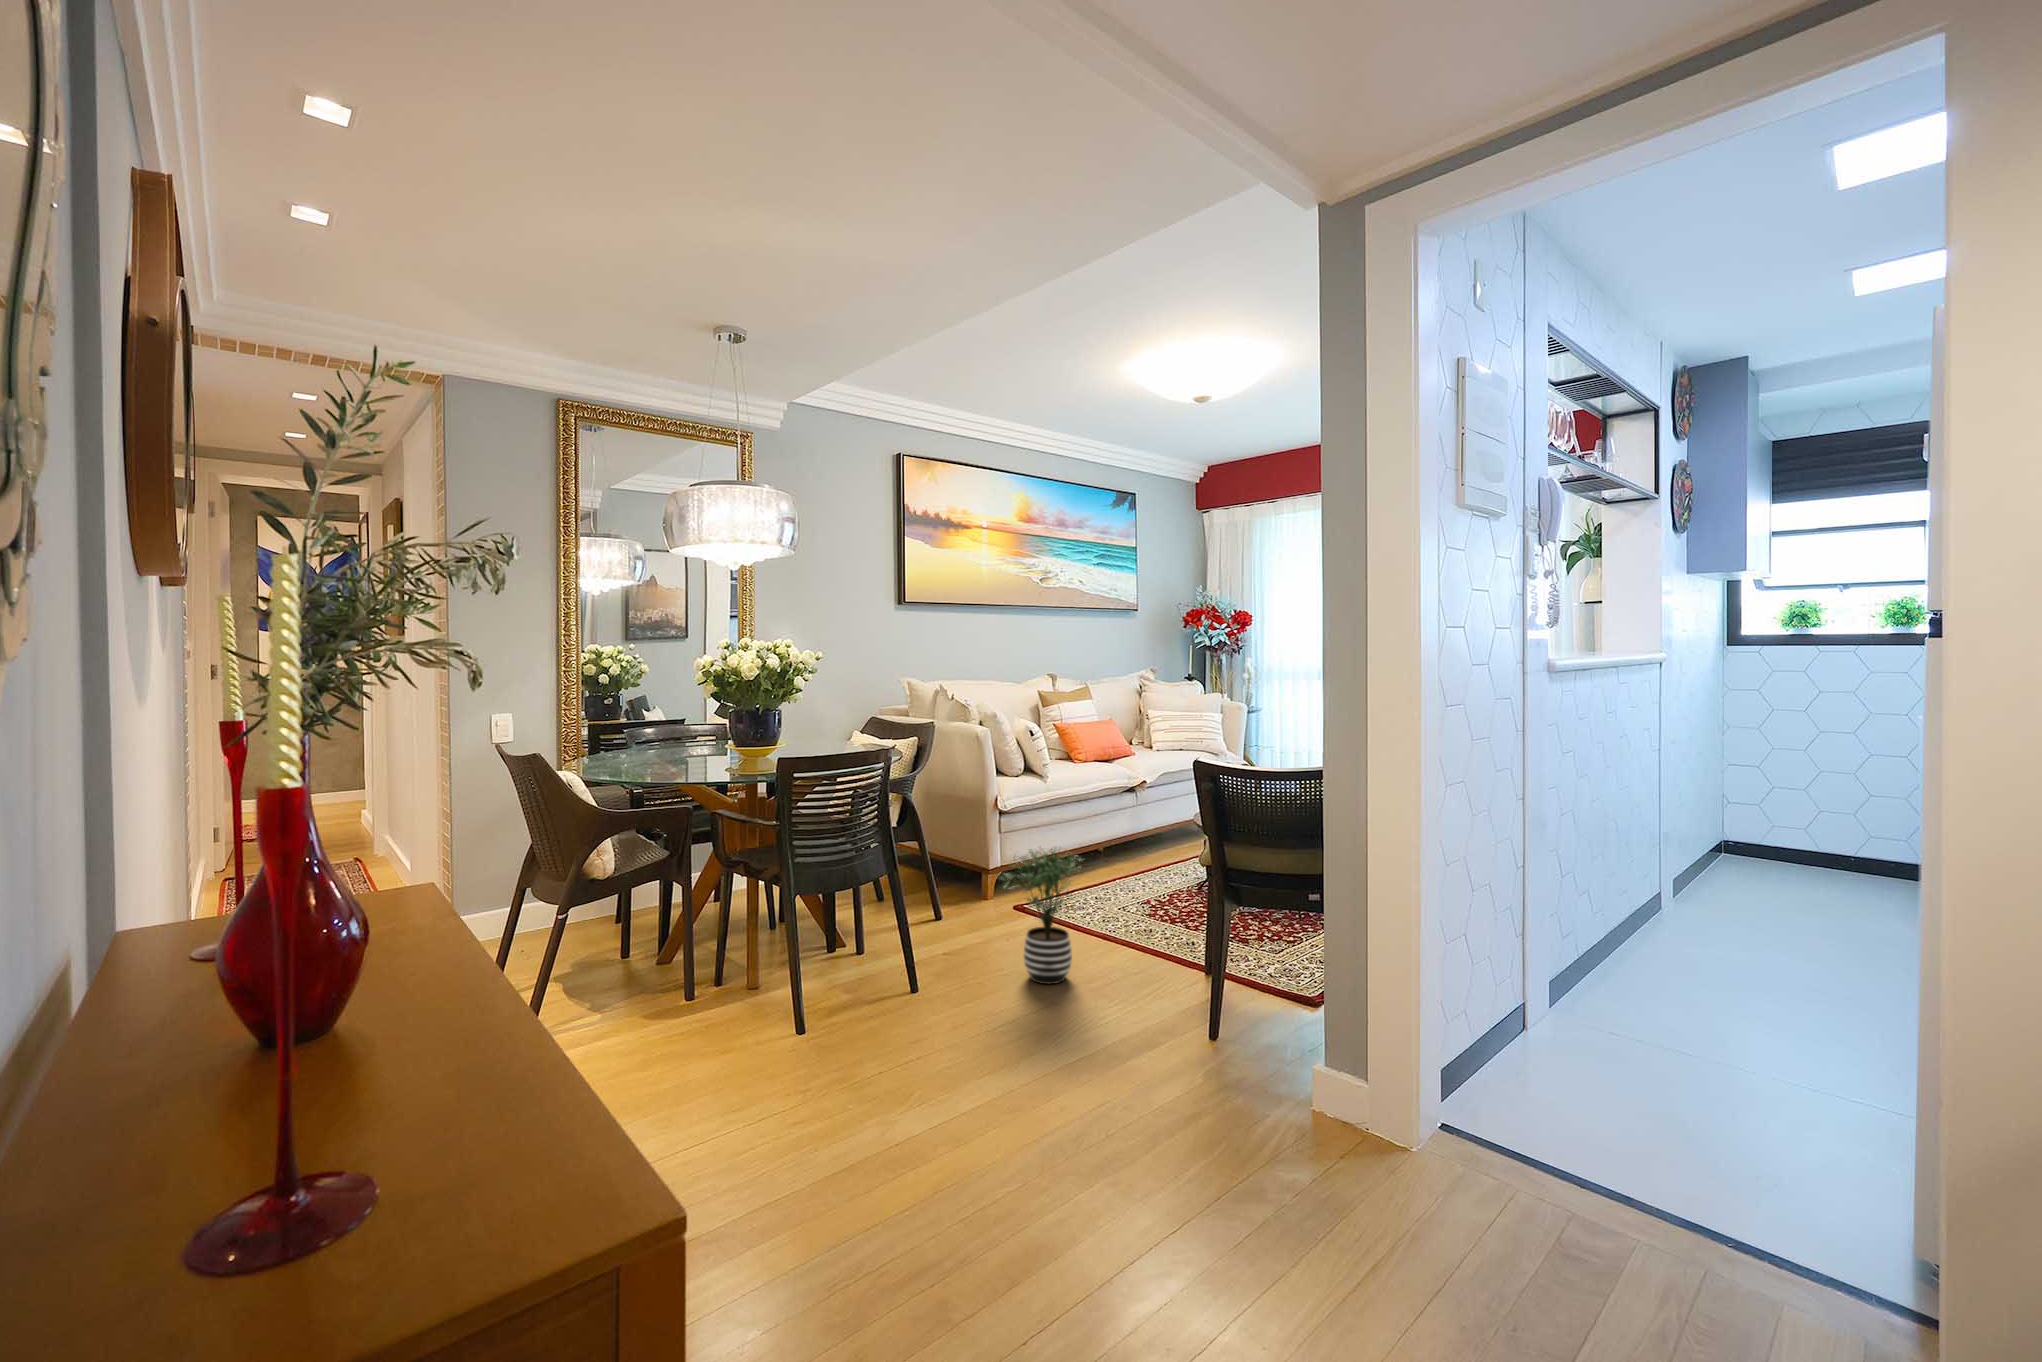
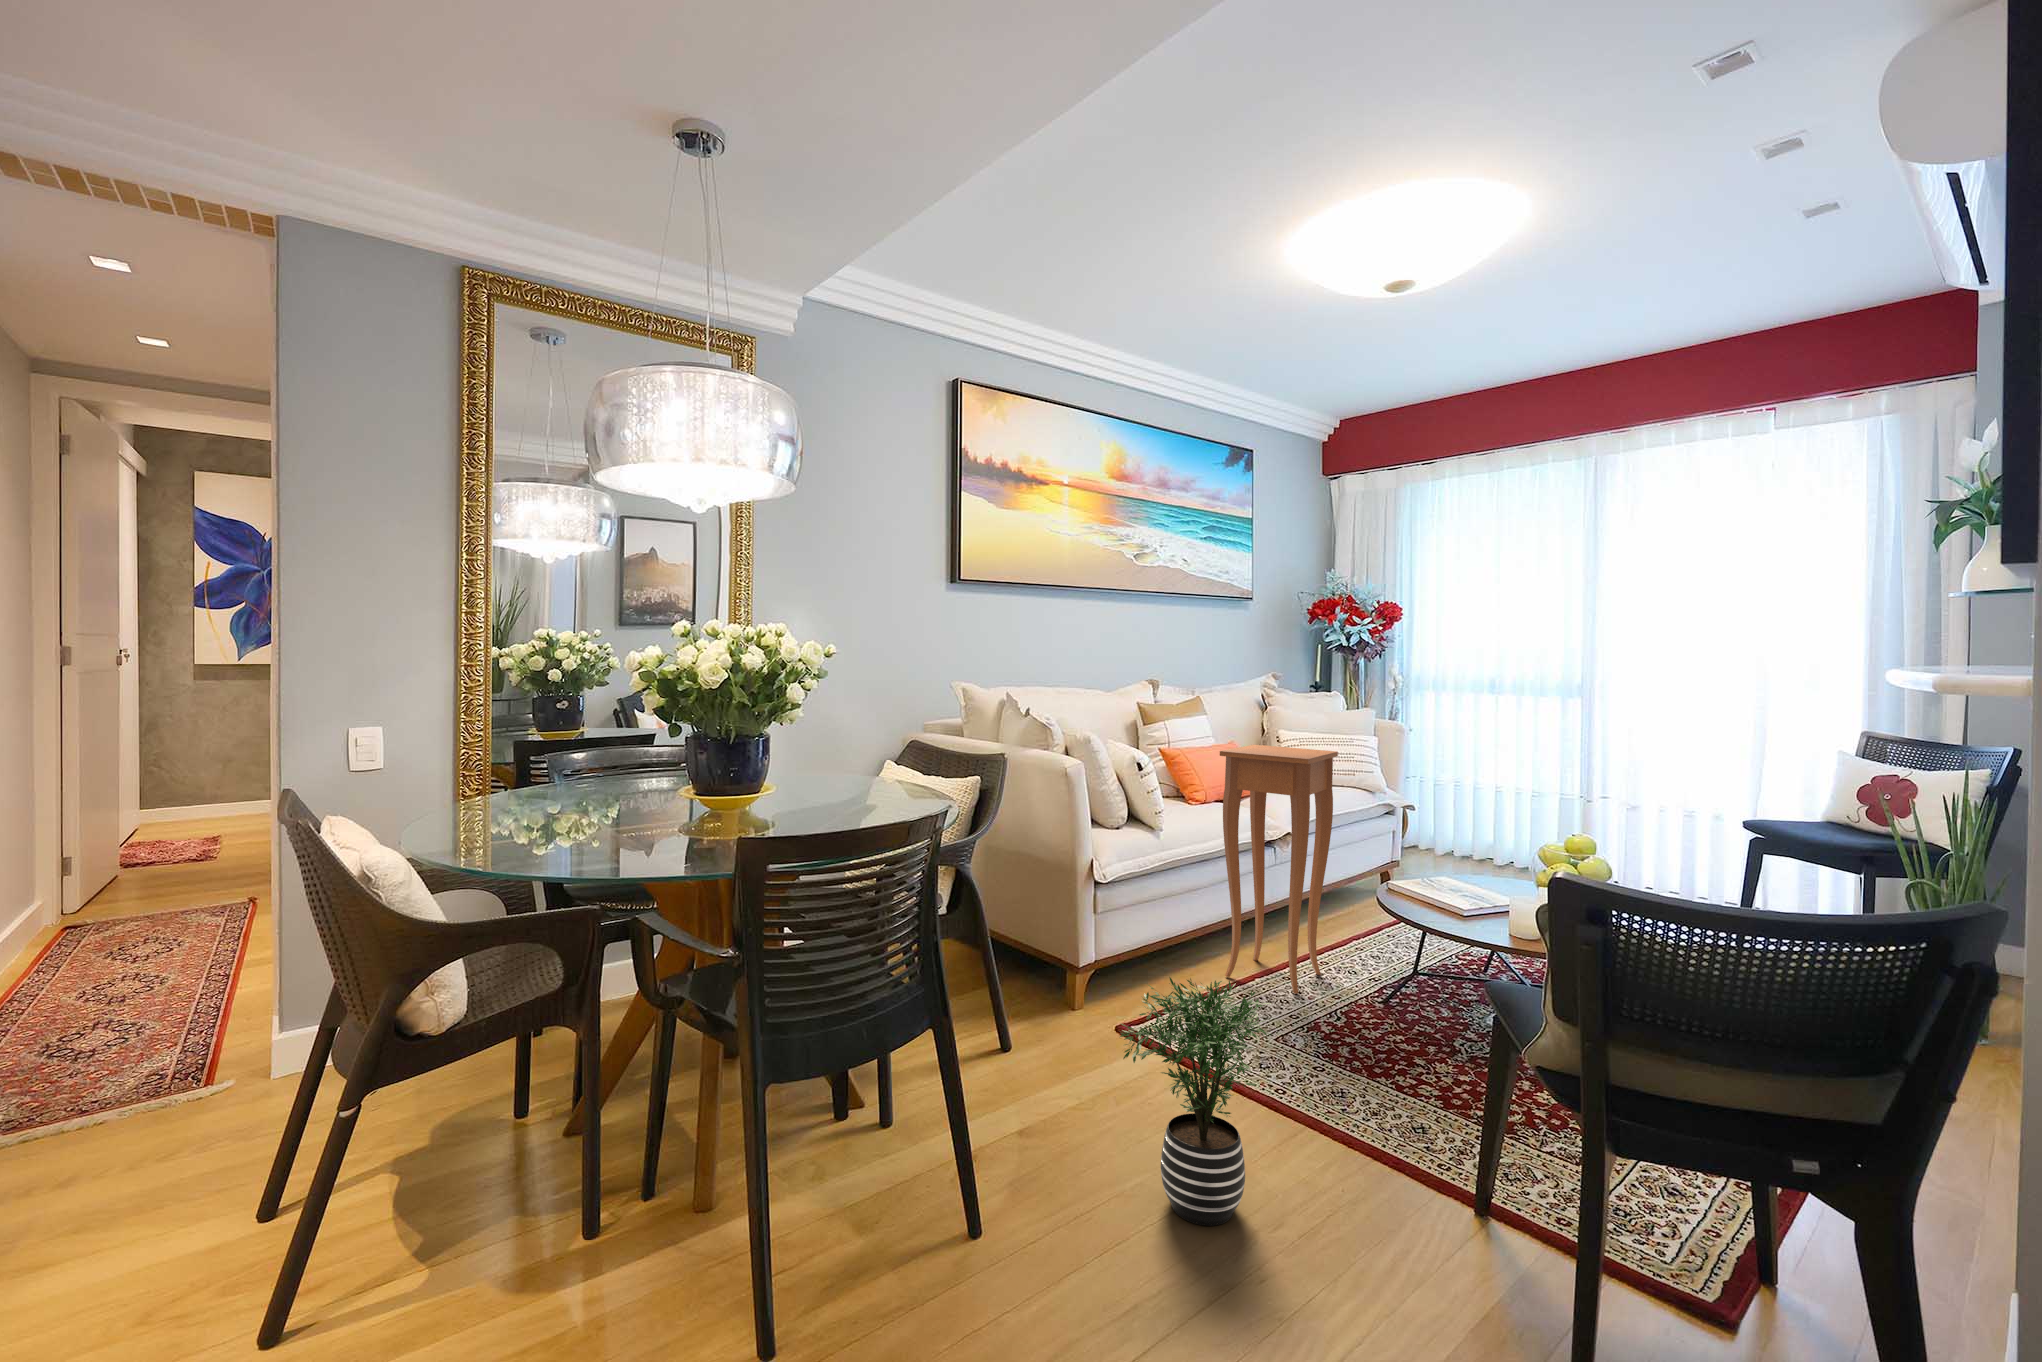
side table: none [1086,717,1168,884] -> present [1220,745,1338,994]

